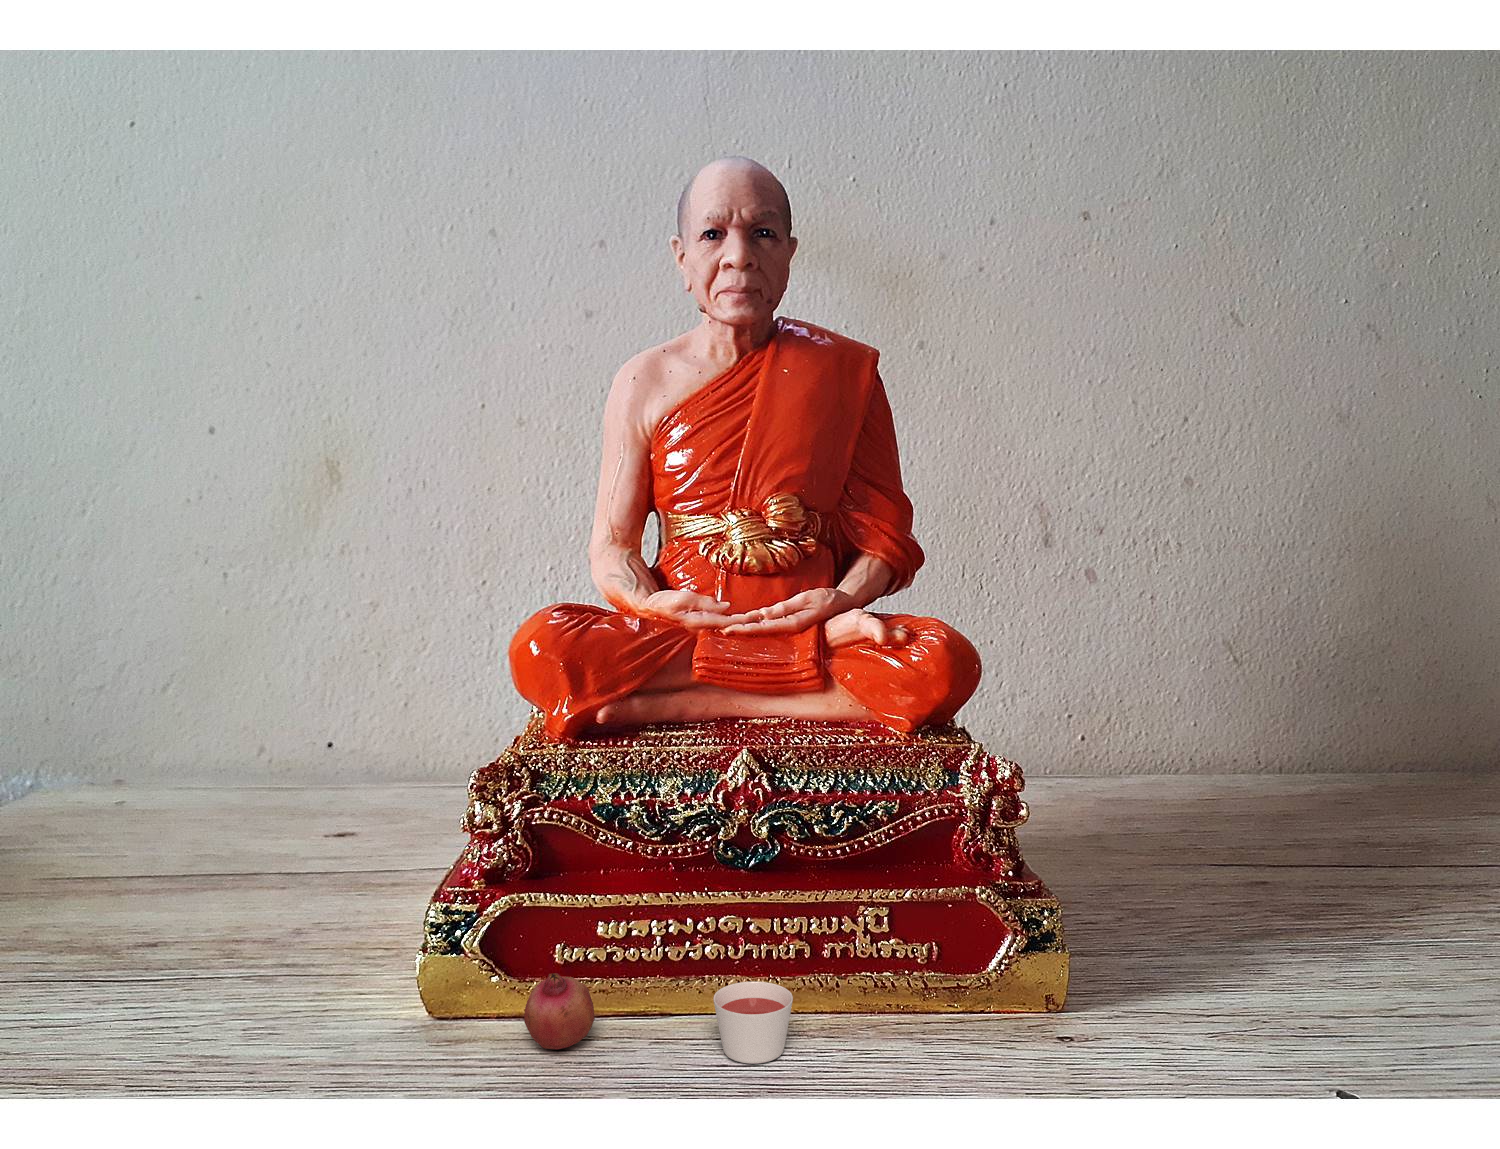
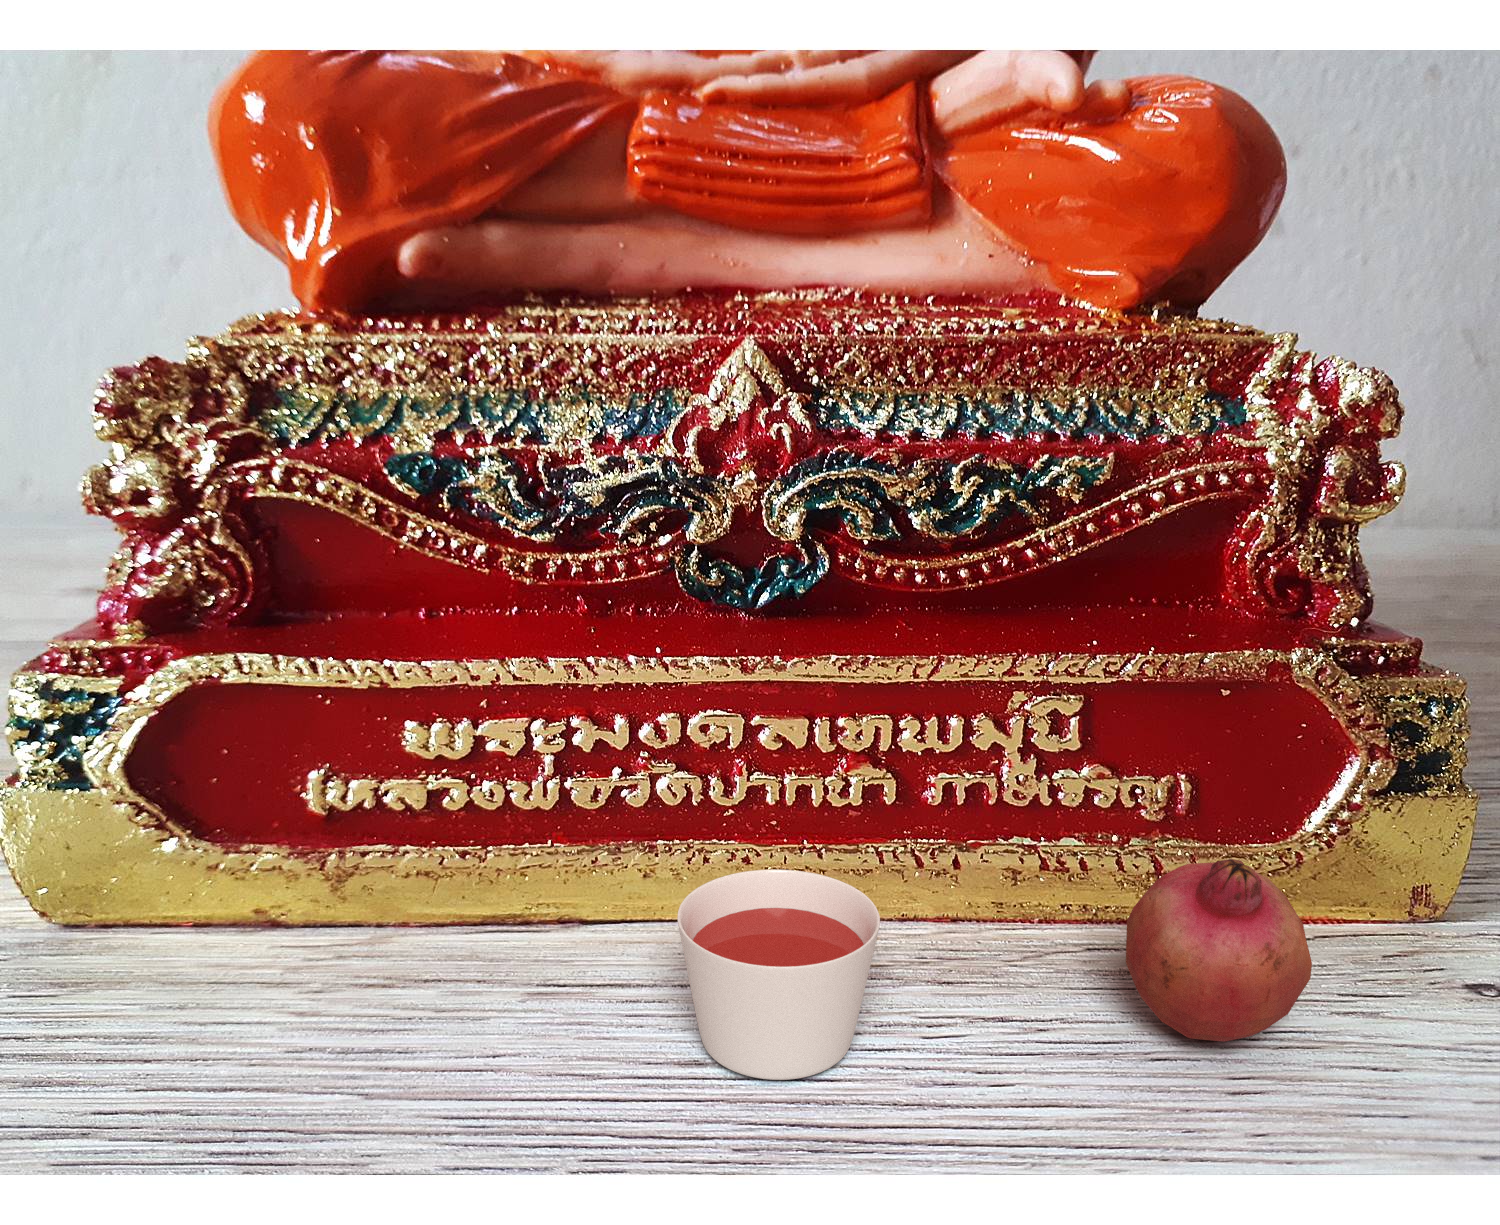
fruit: present [524,973,595,1049] -> present [1126,859,1312,1042]

